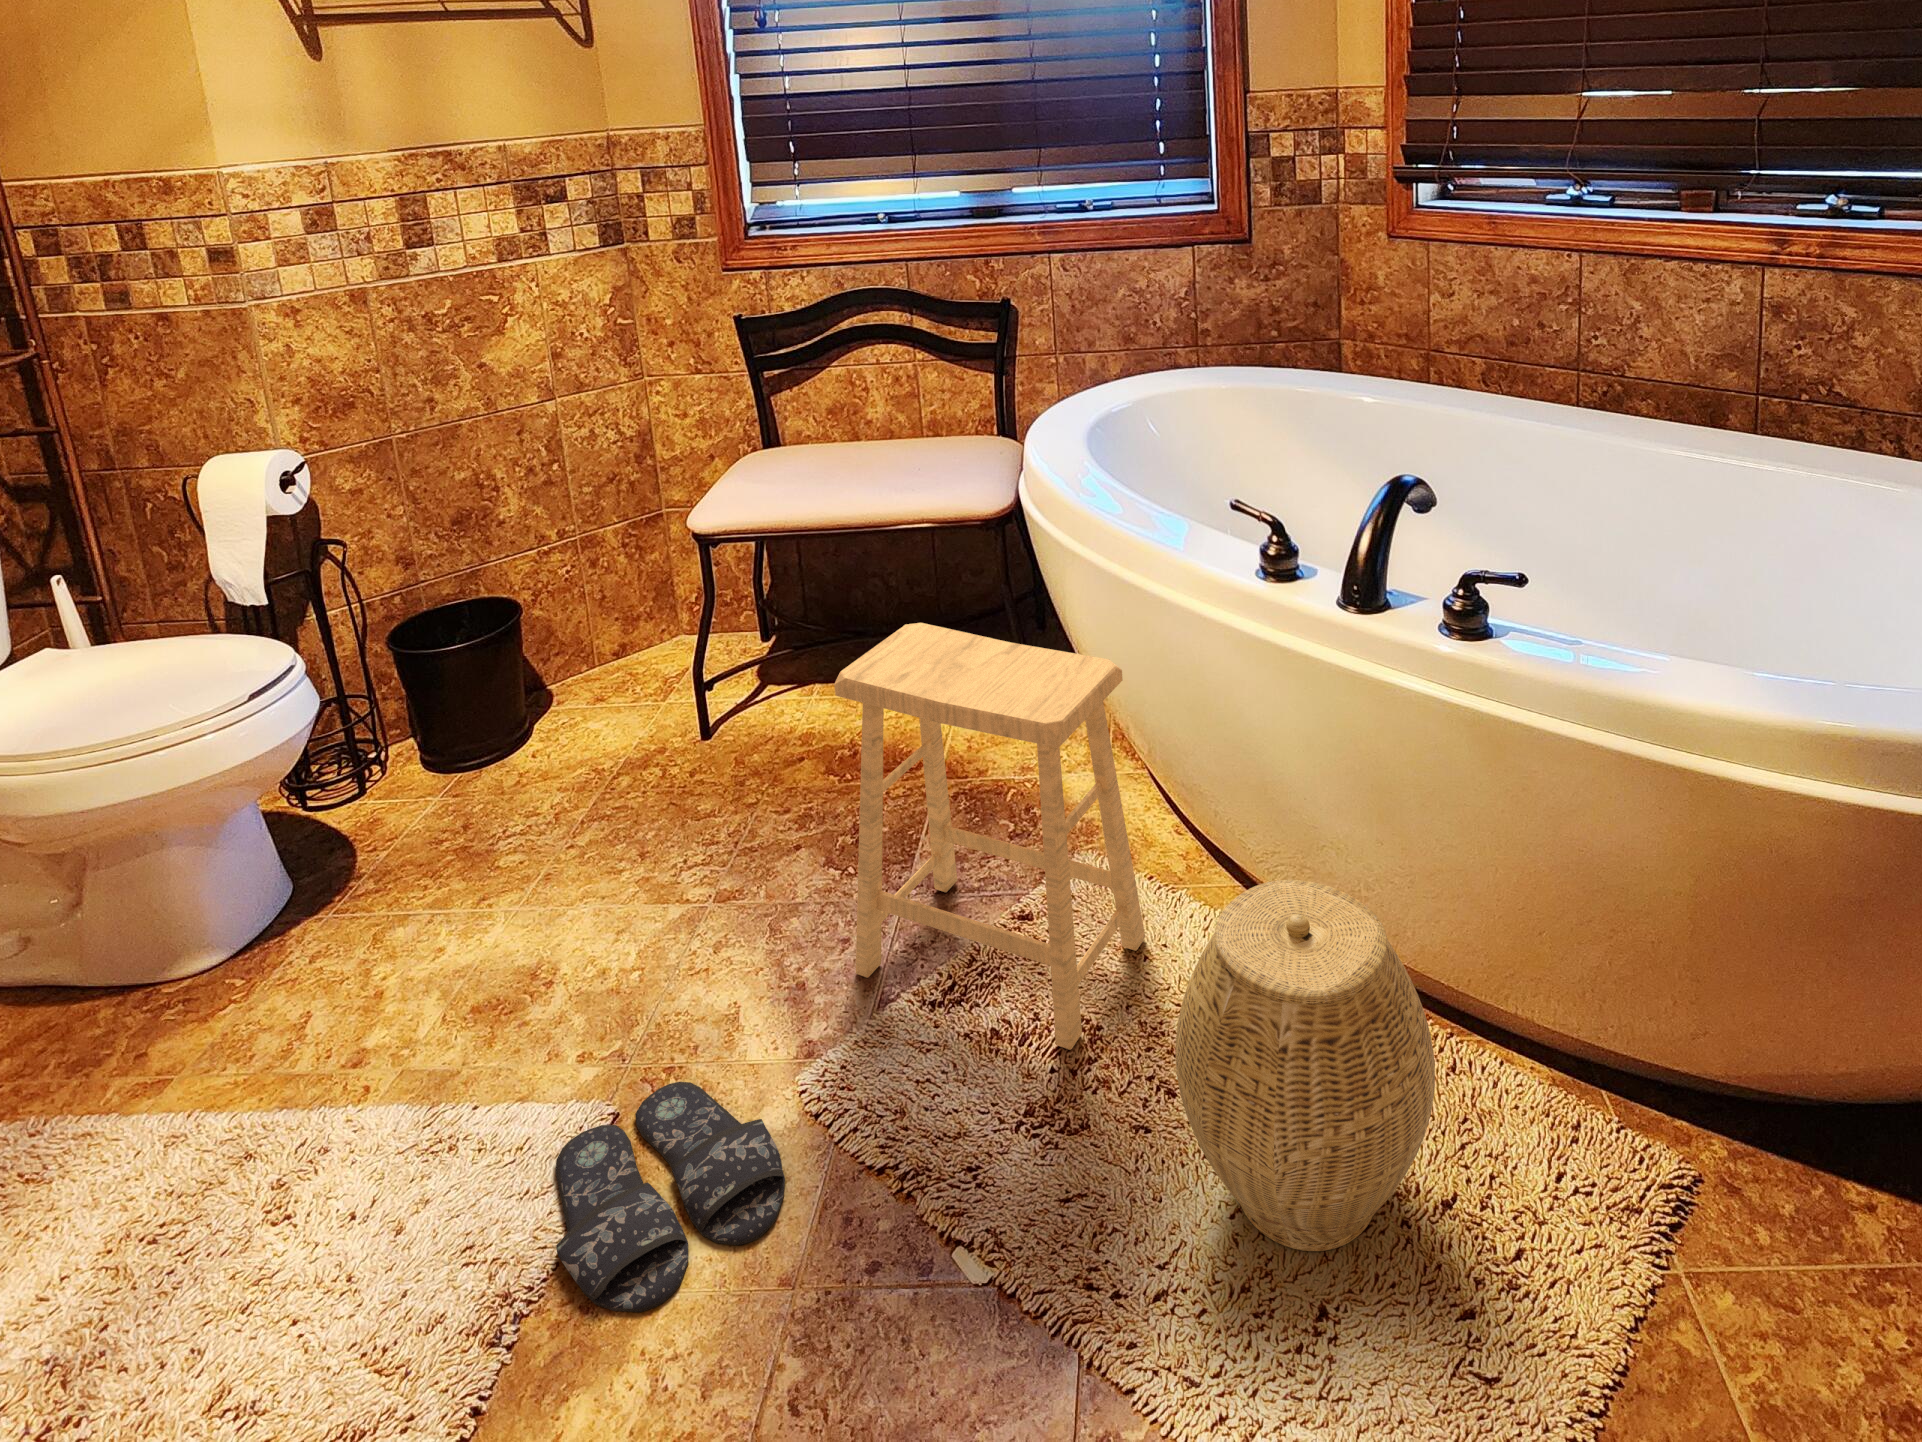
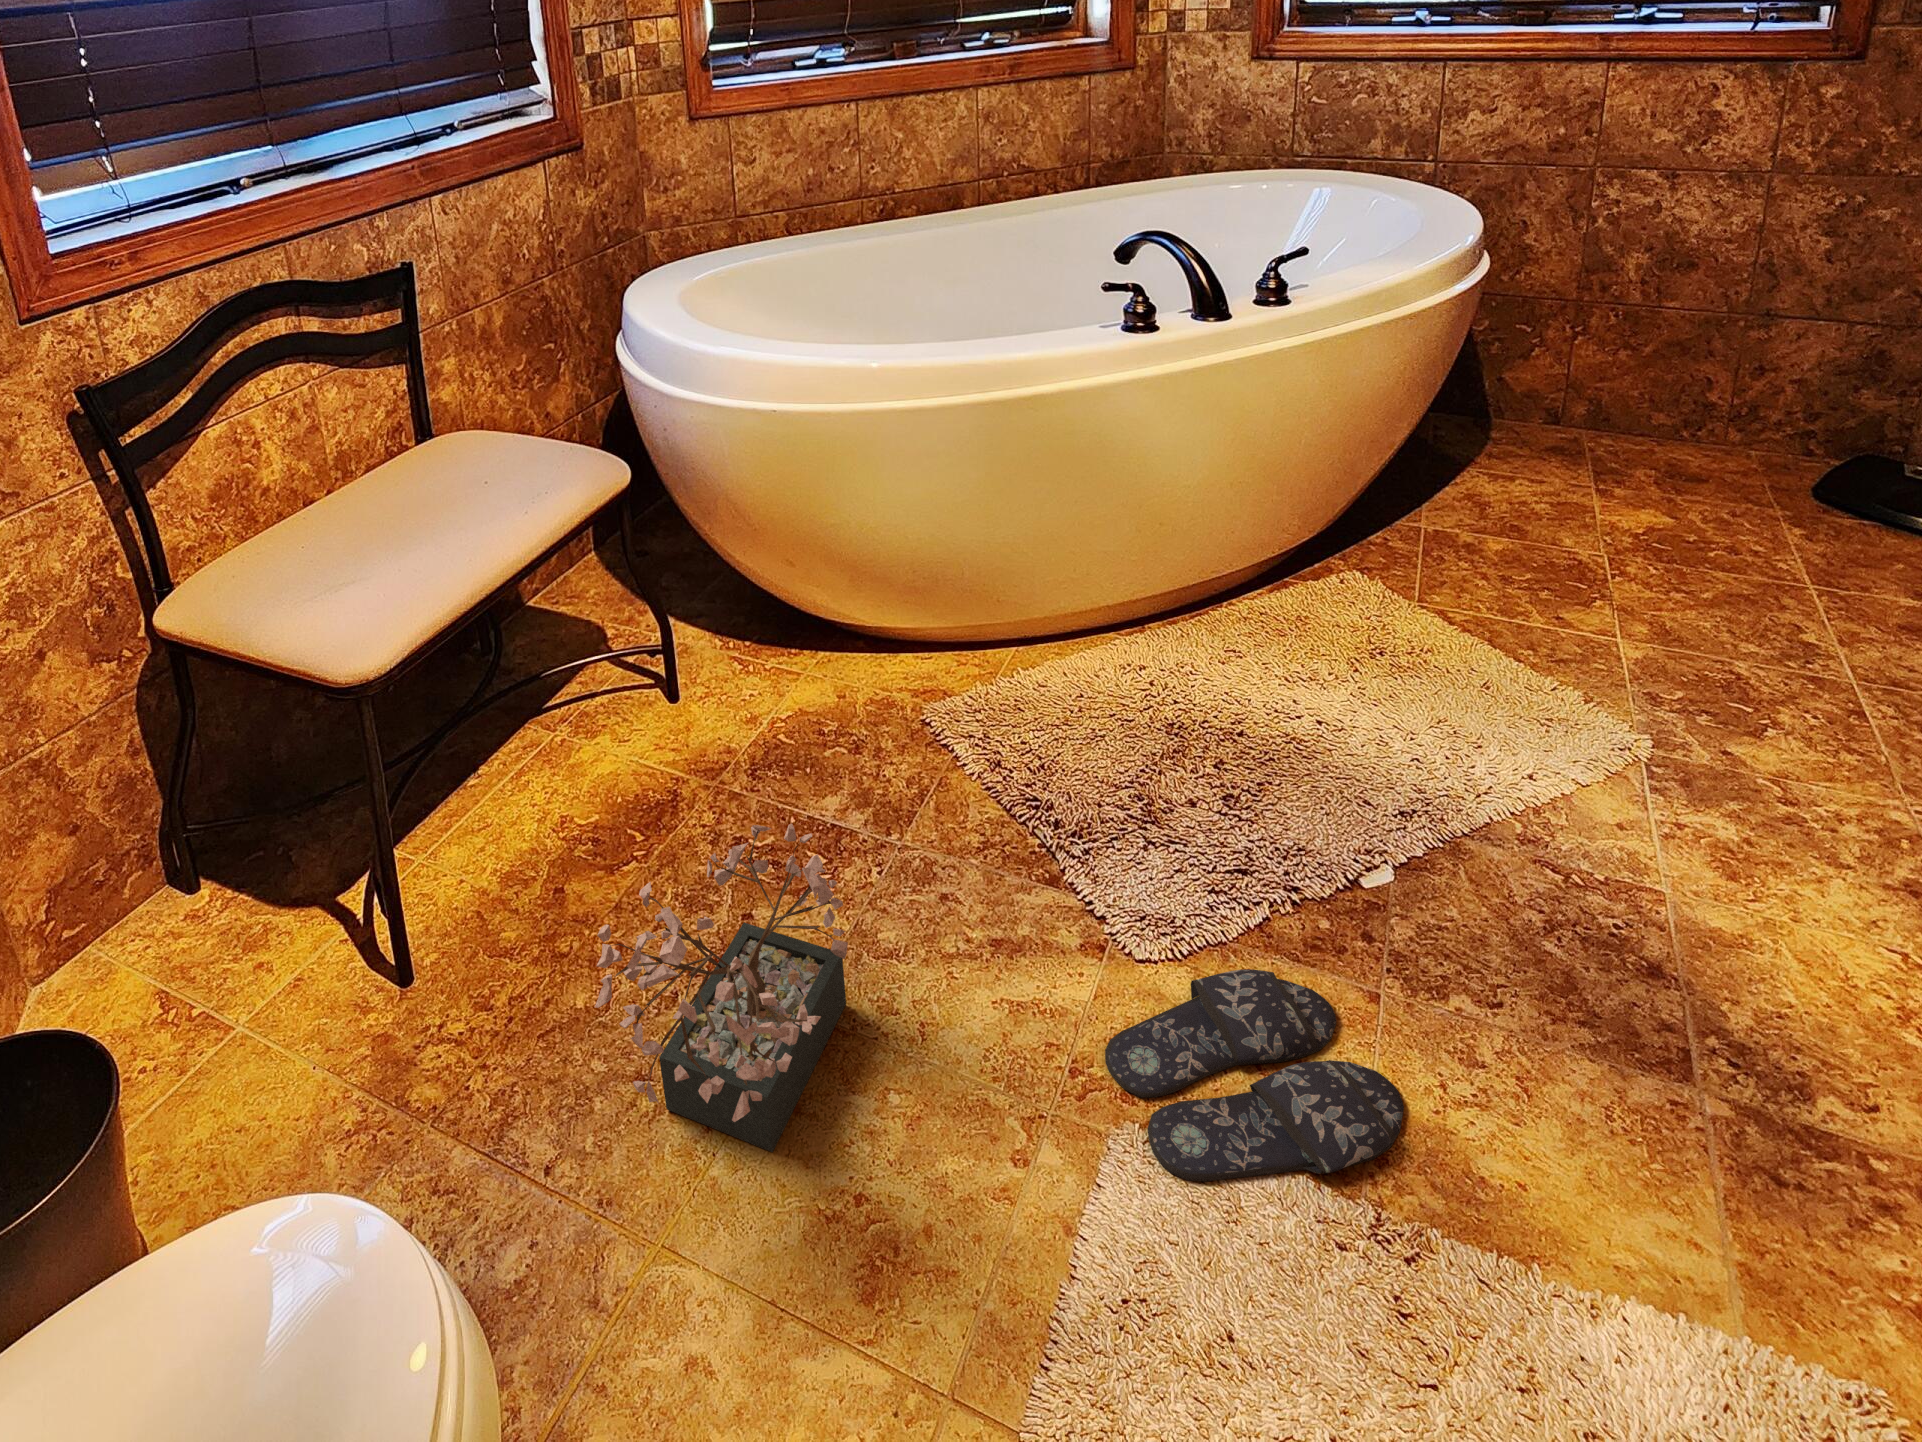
footstool: present [834,623,1145,1050] -> none [880,458,1166,889]
decorative plant: none [500,721,748,938] -> present [595,824,848,1152]
woven basket: present [1175,880,1435,1251] -> none [1249,490,1449,733]

